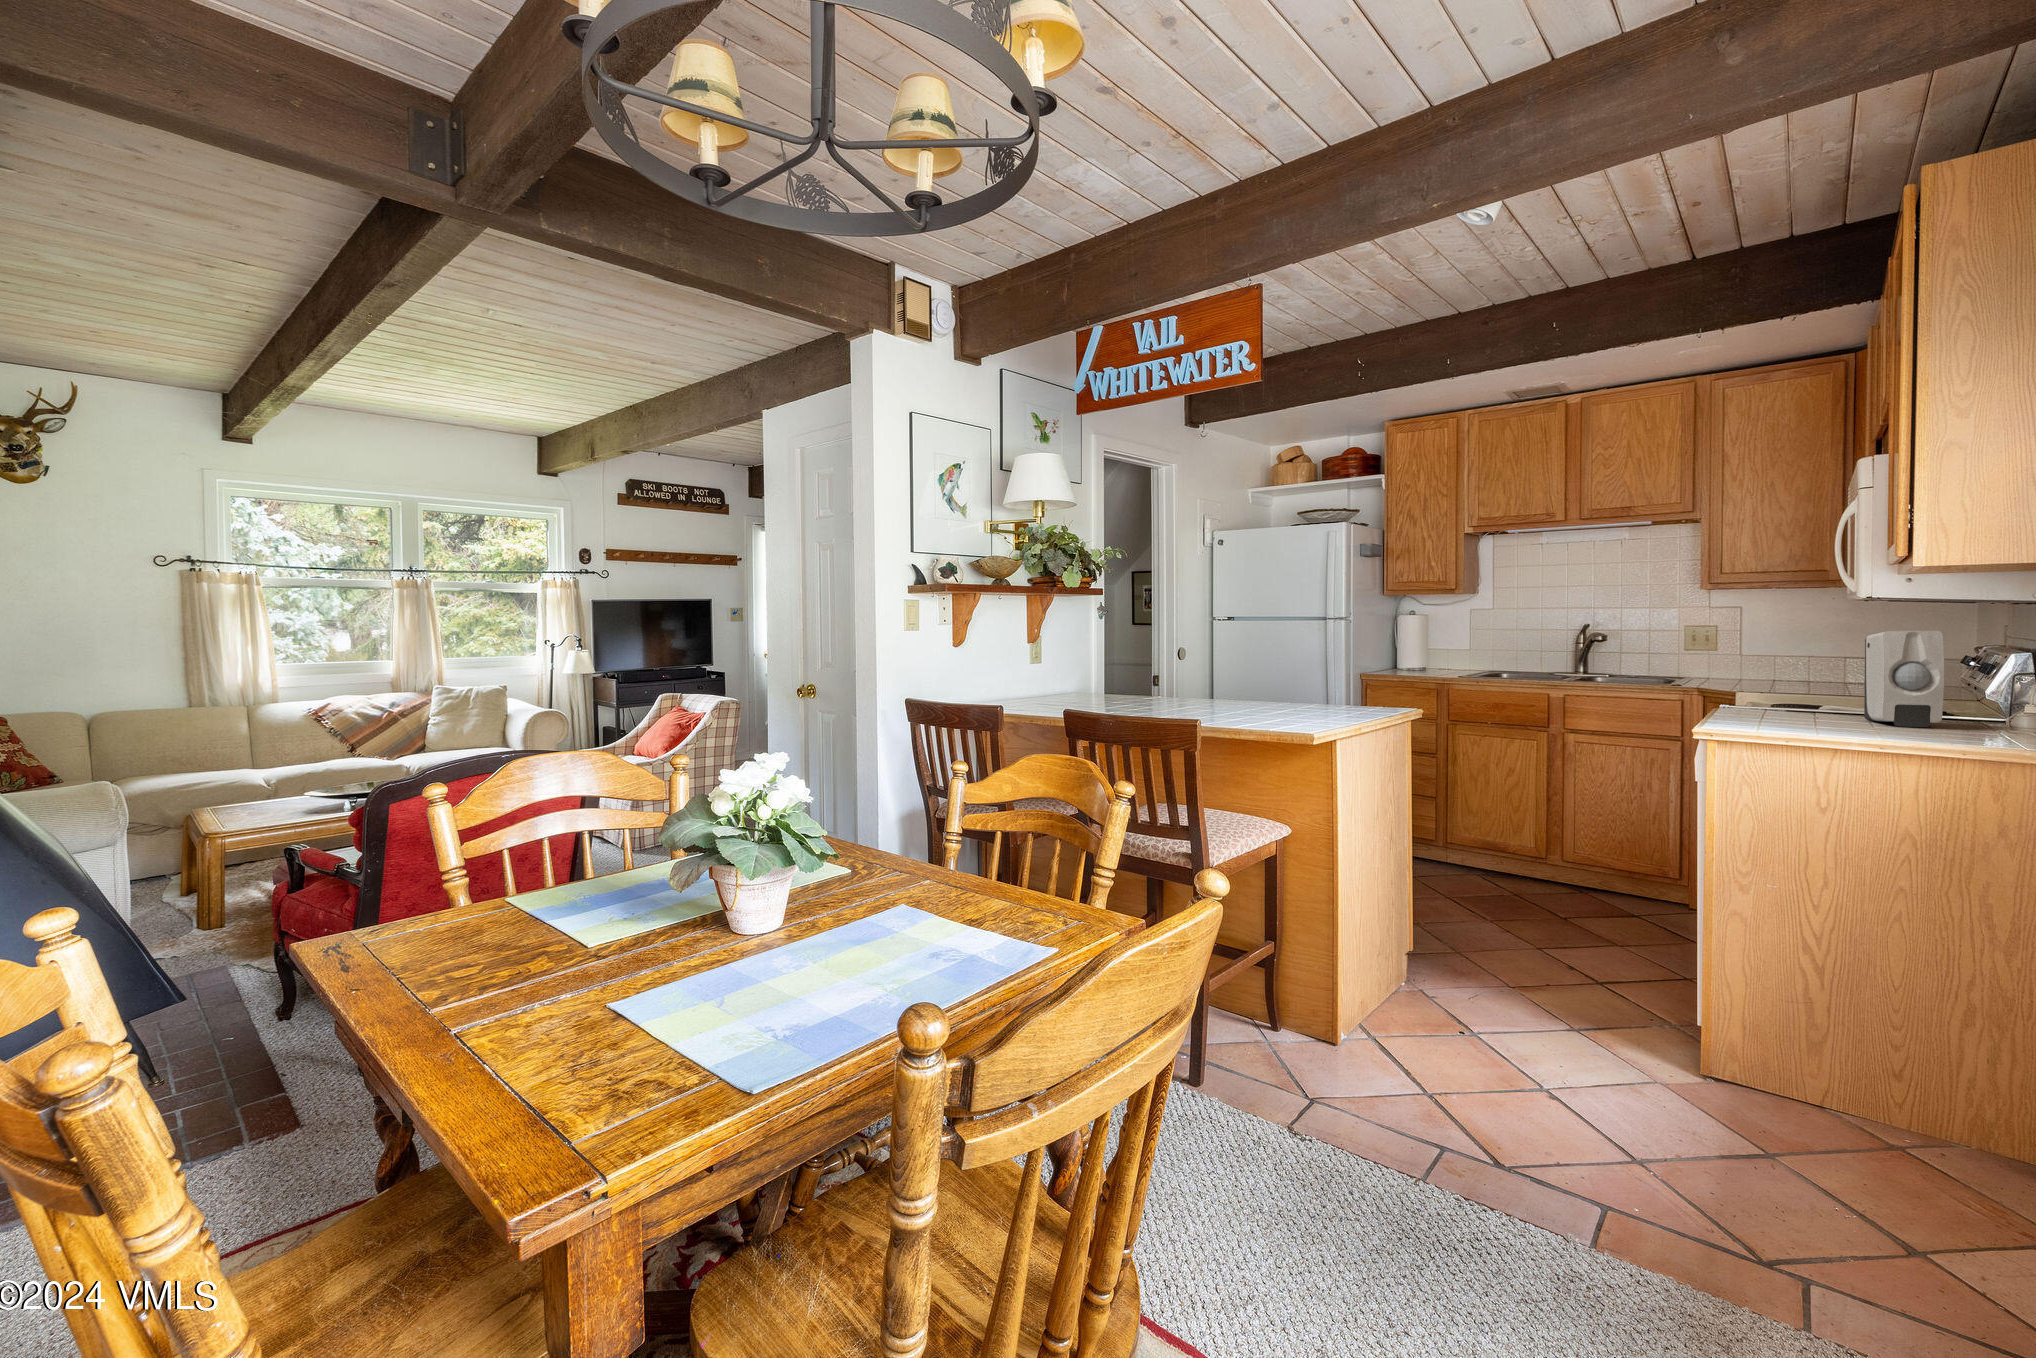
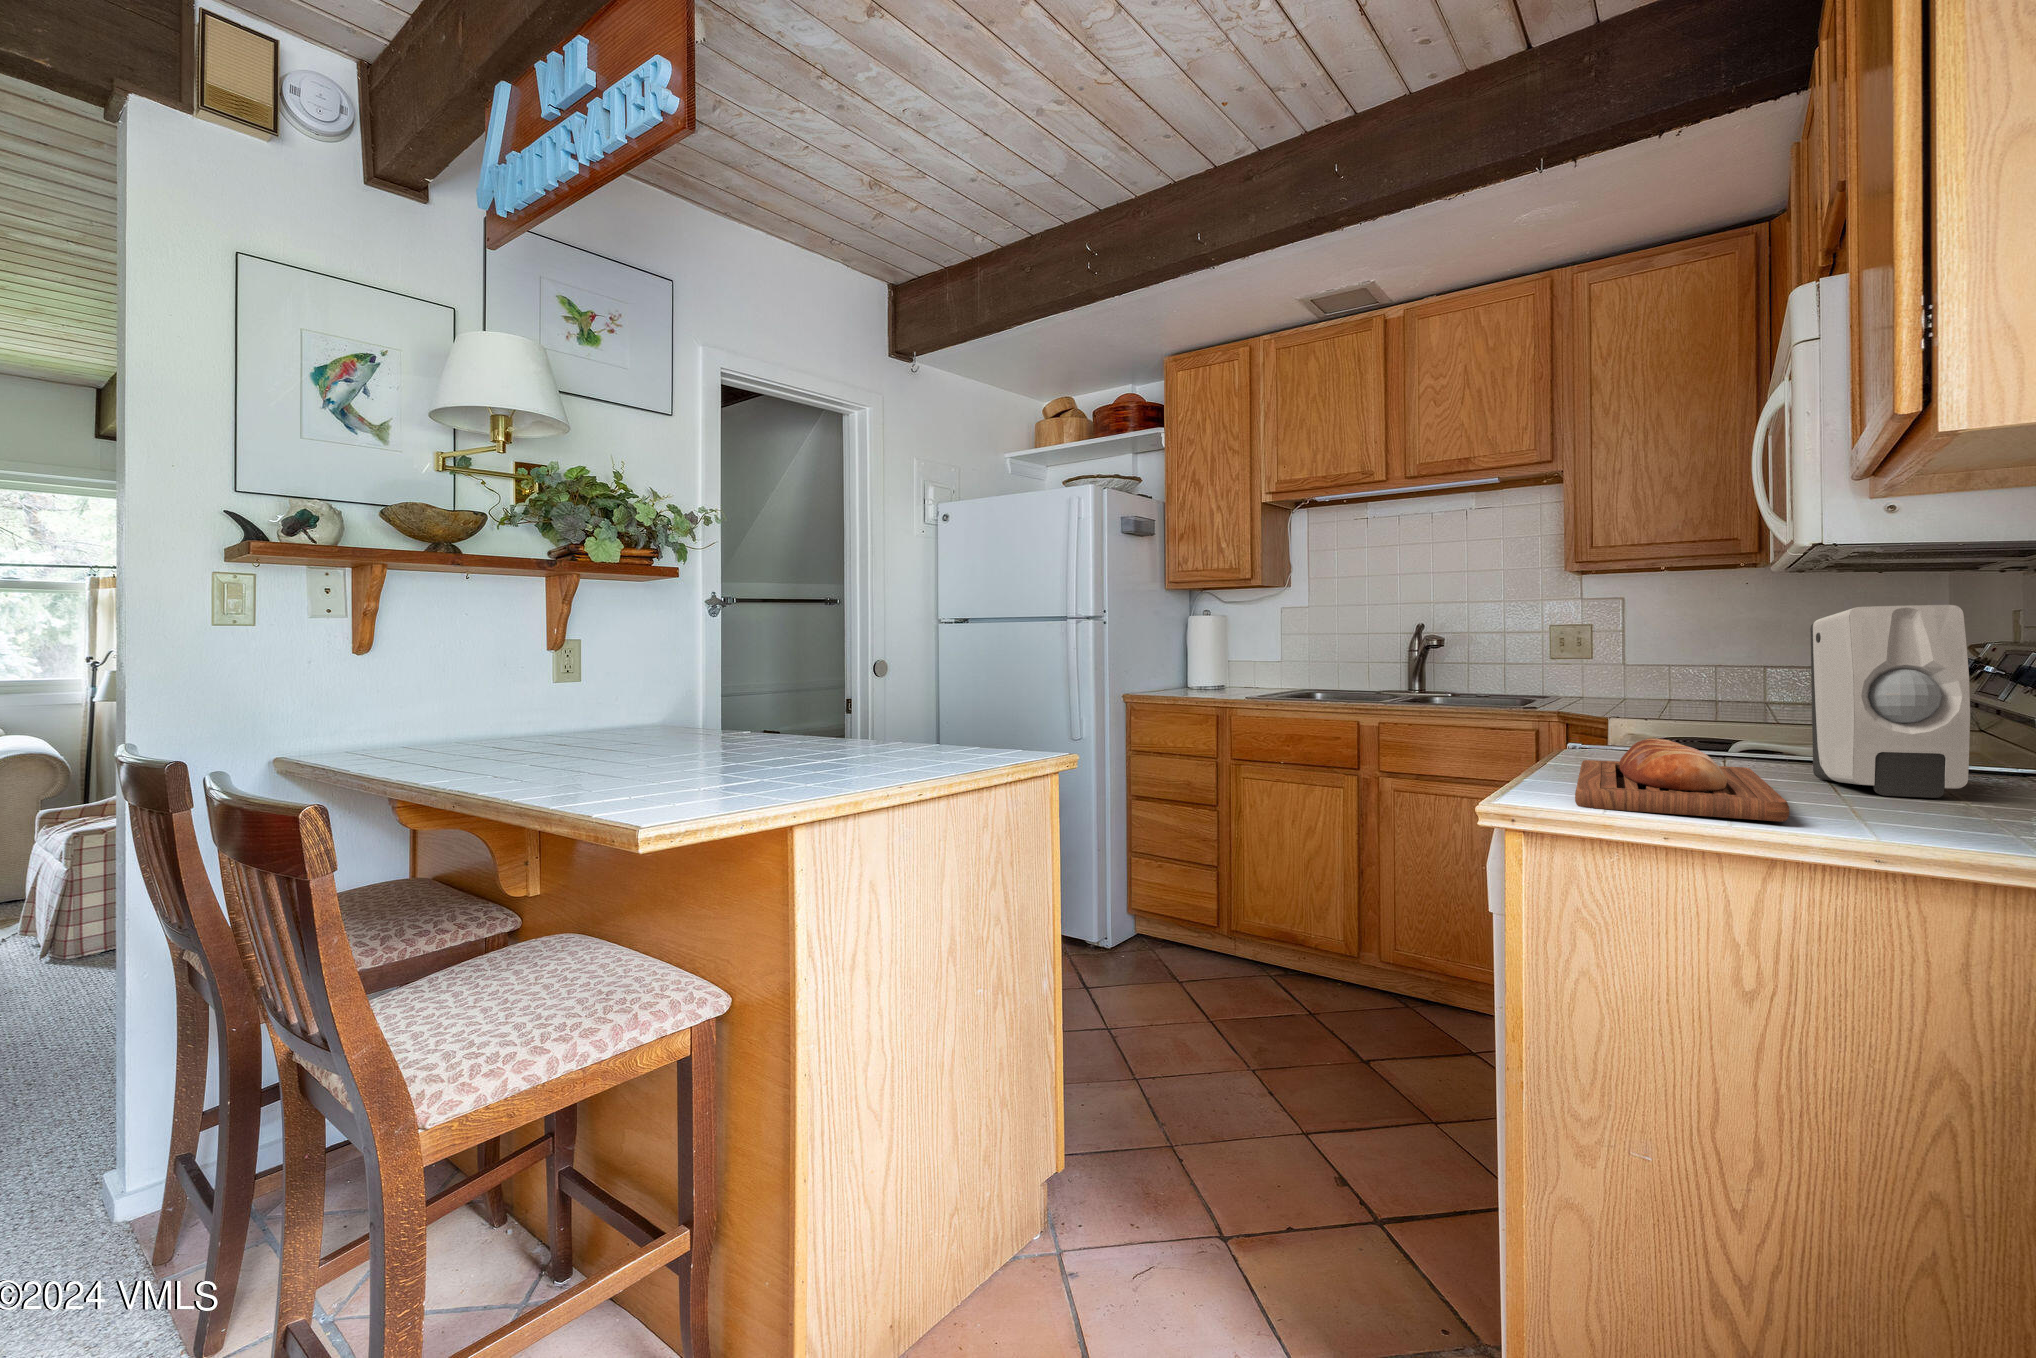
bread loaf: none [1734,697,1845,733] -> present [1575,738,1789,821]

